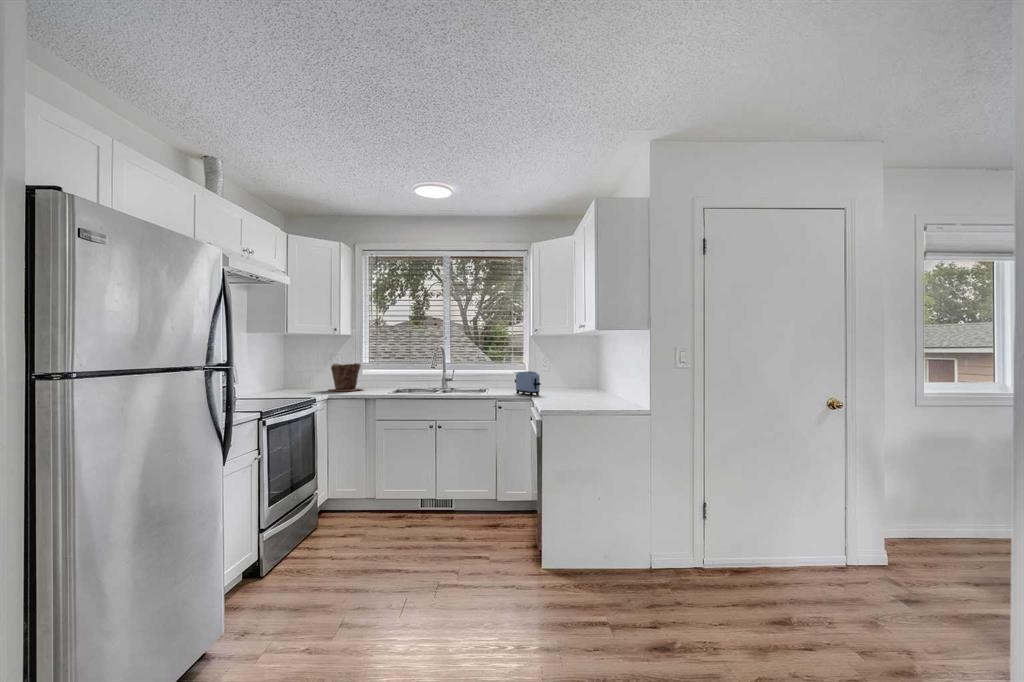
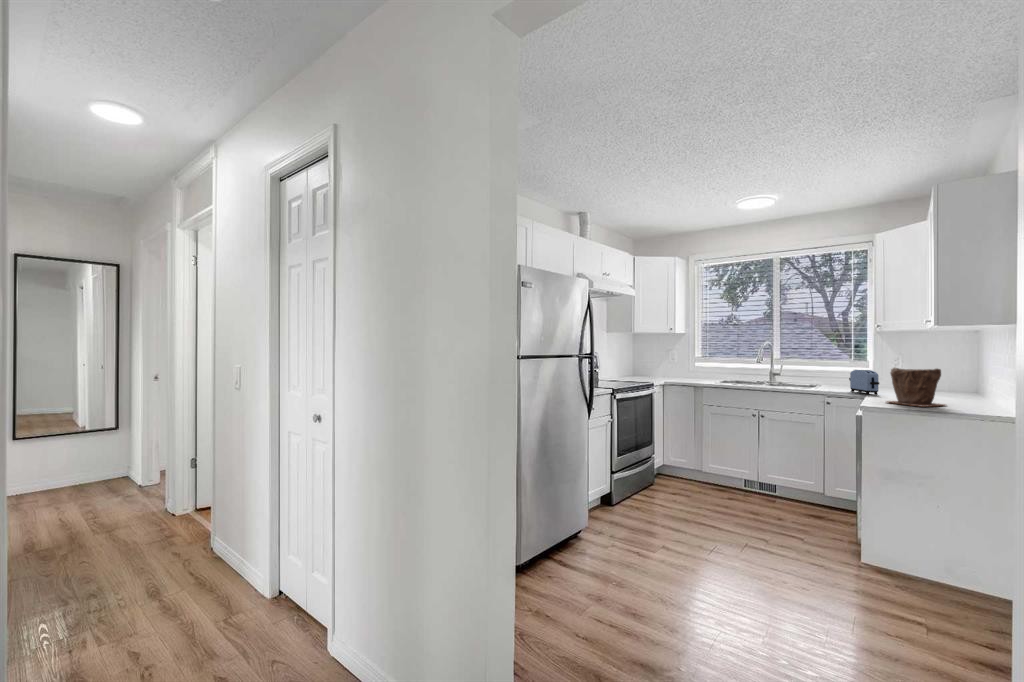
plant pot: present [330,363,362,391] -> present [886,367,946,407]

